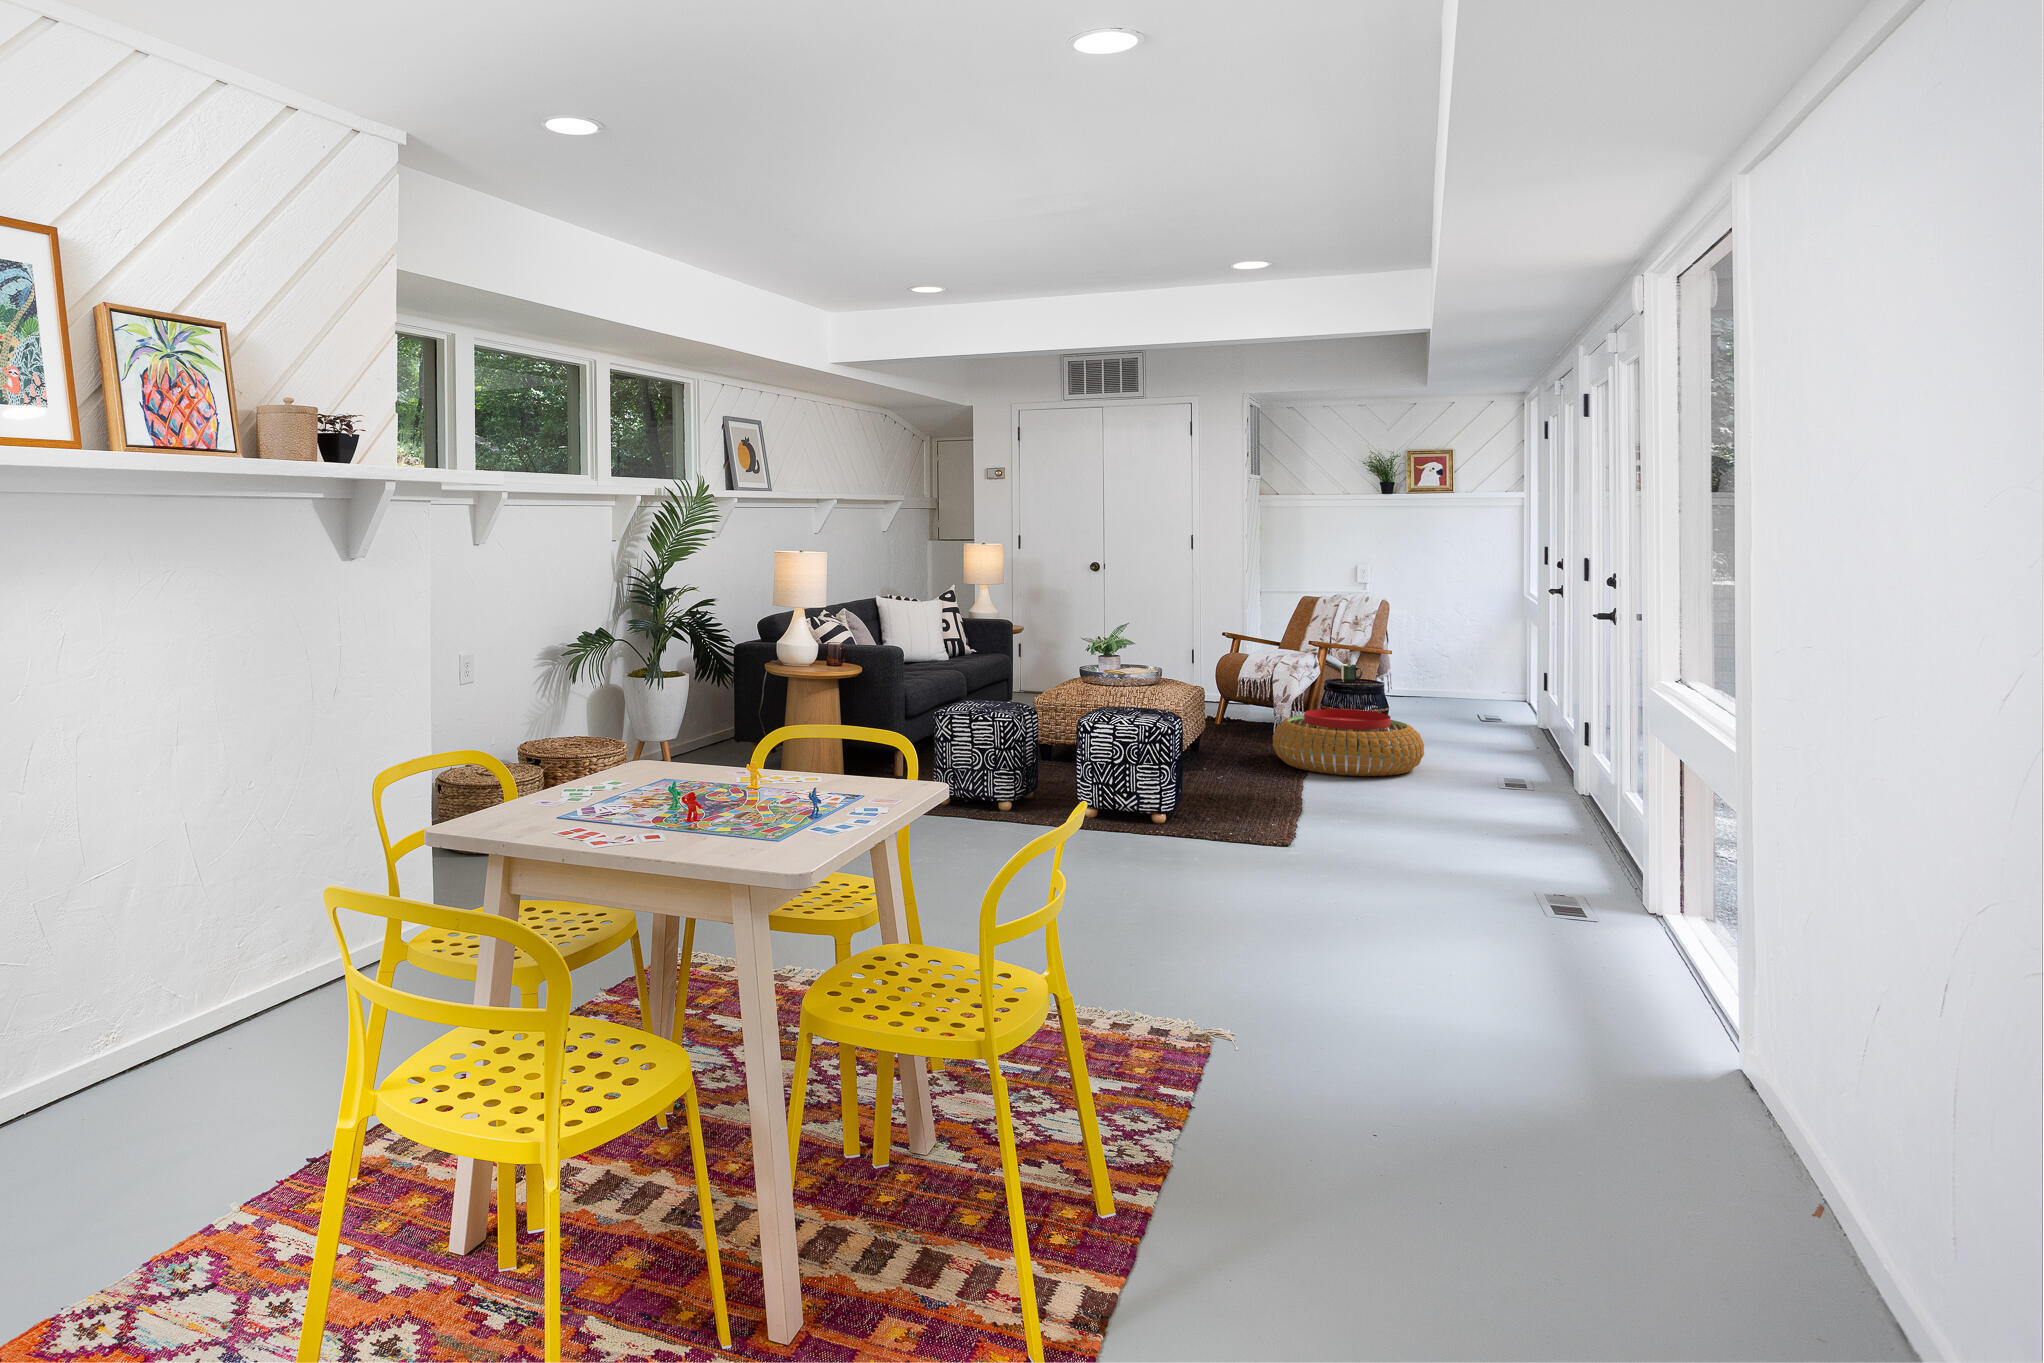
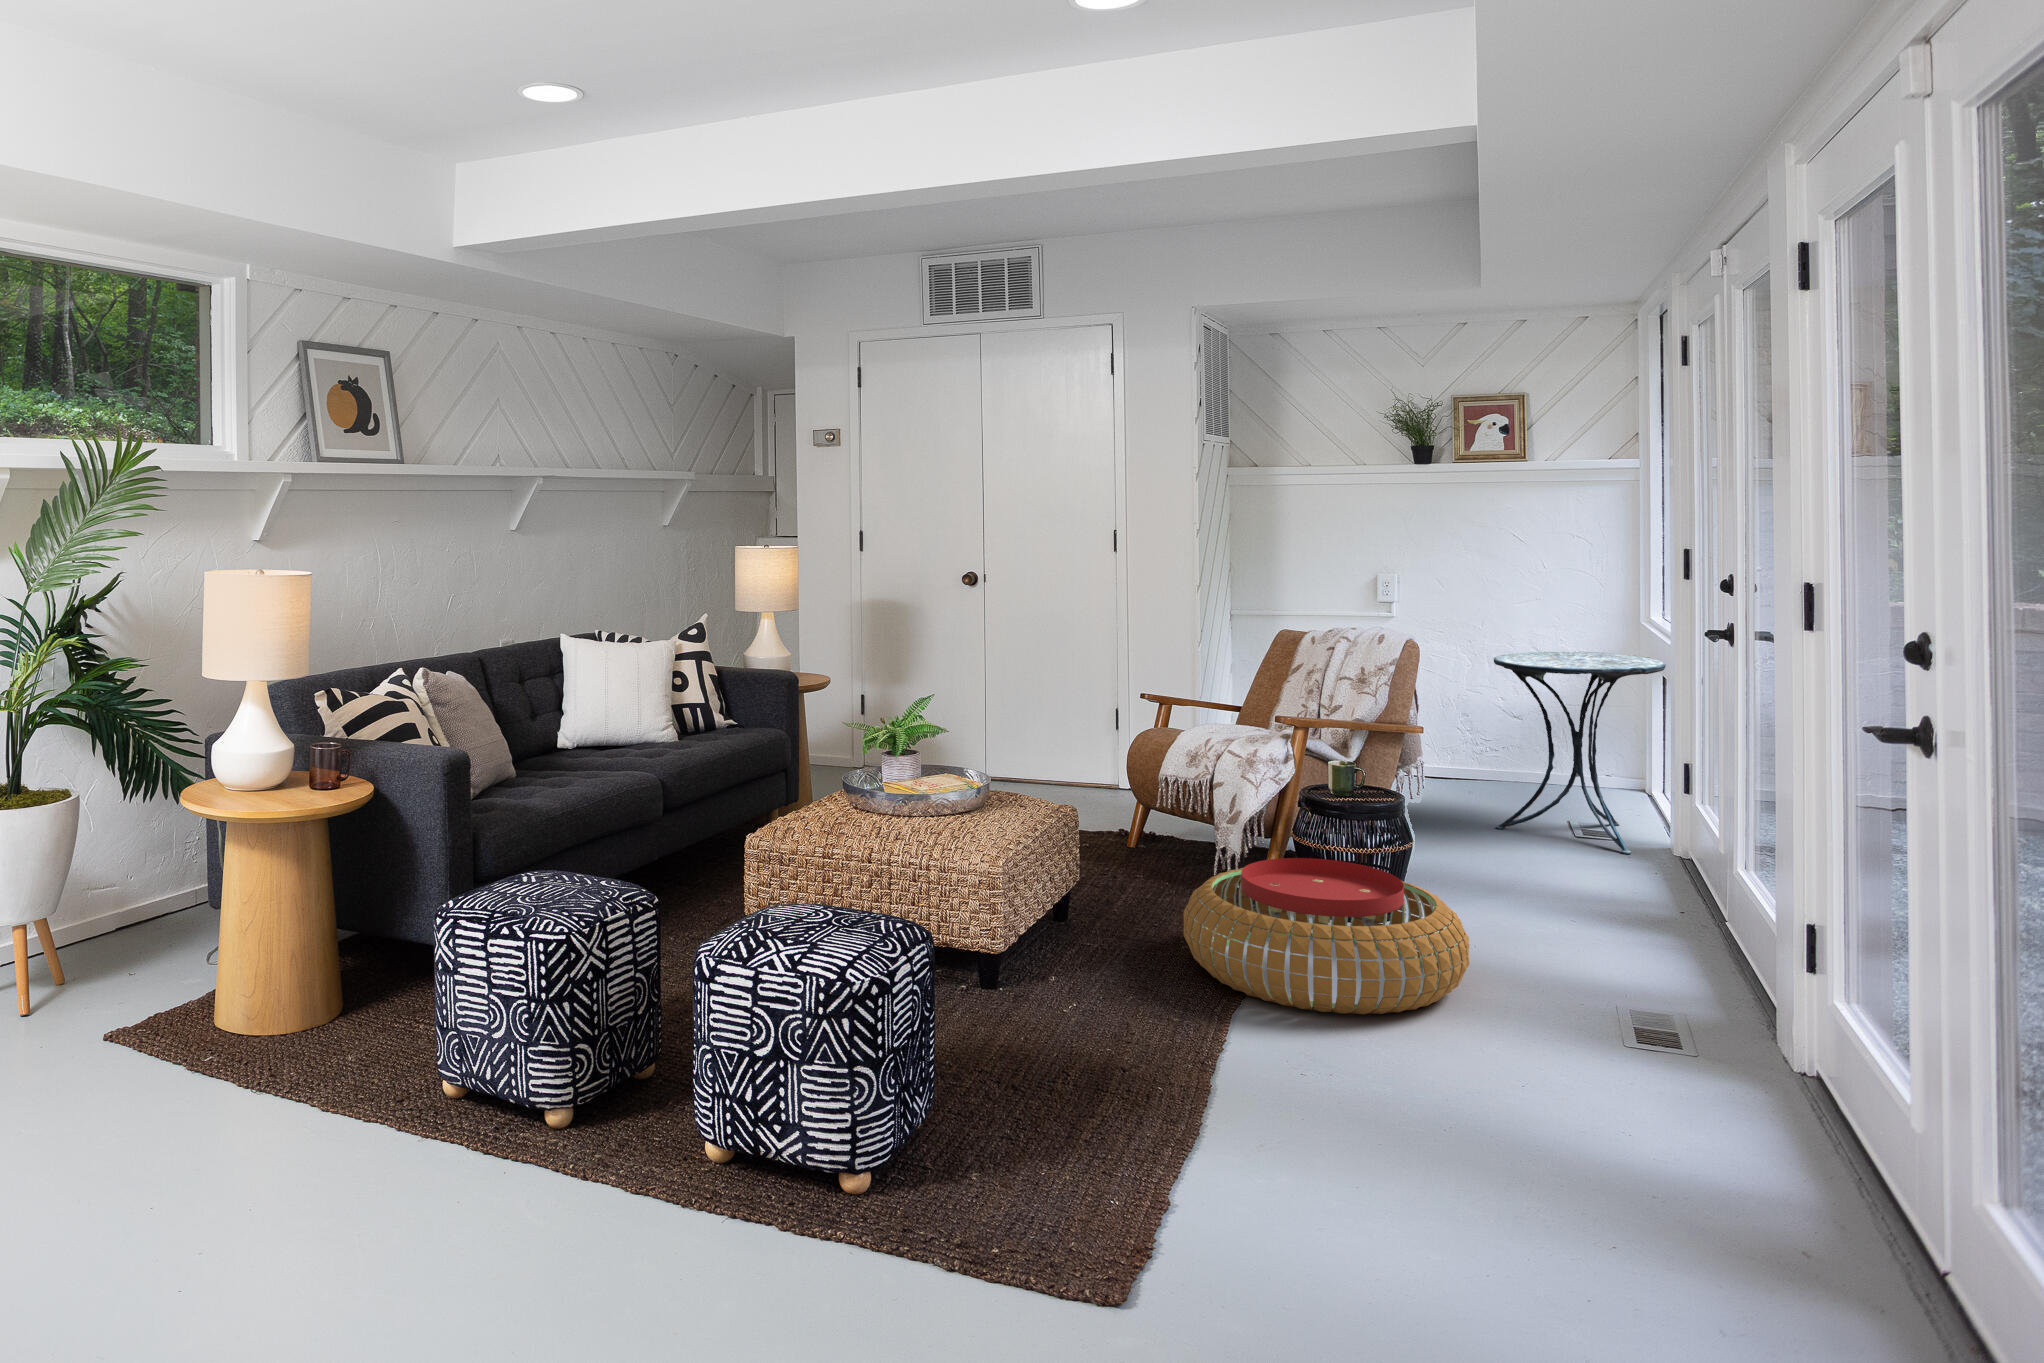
side table: none [1432,610,1533,725] -> present [1494,652,1666,854]

